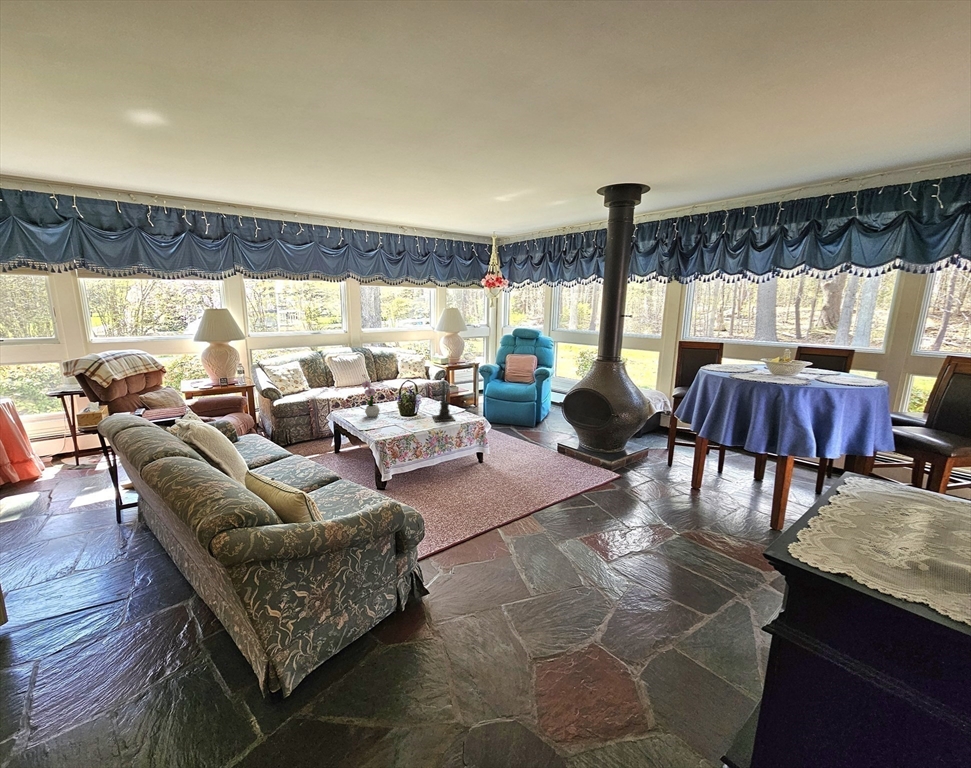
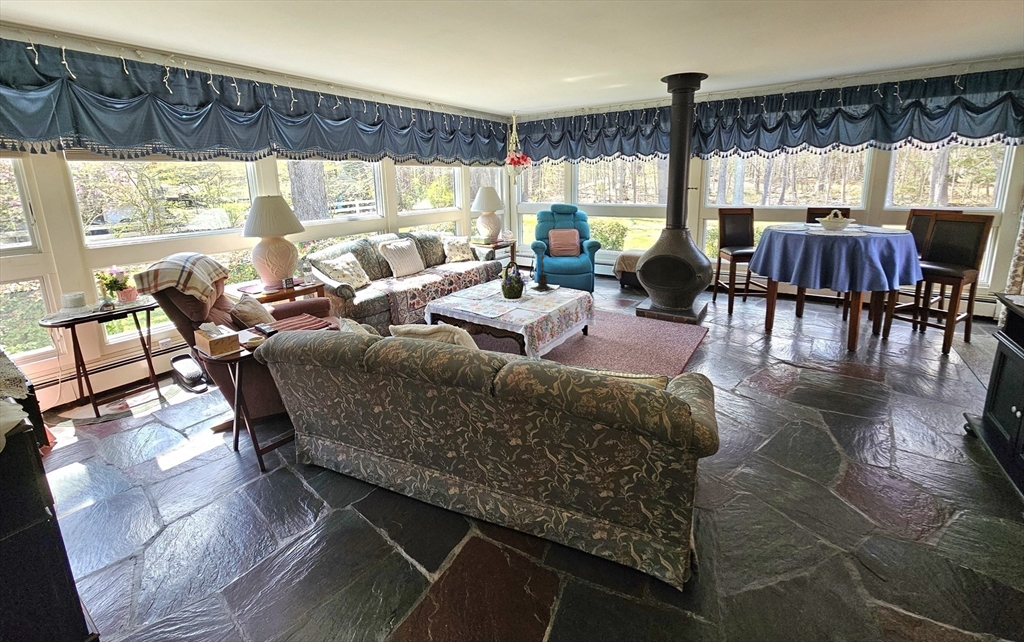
flower arrangement: present [362,375,380,417] -> none [471,254,485,293]

